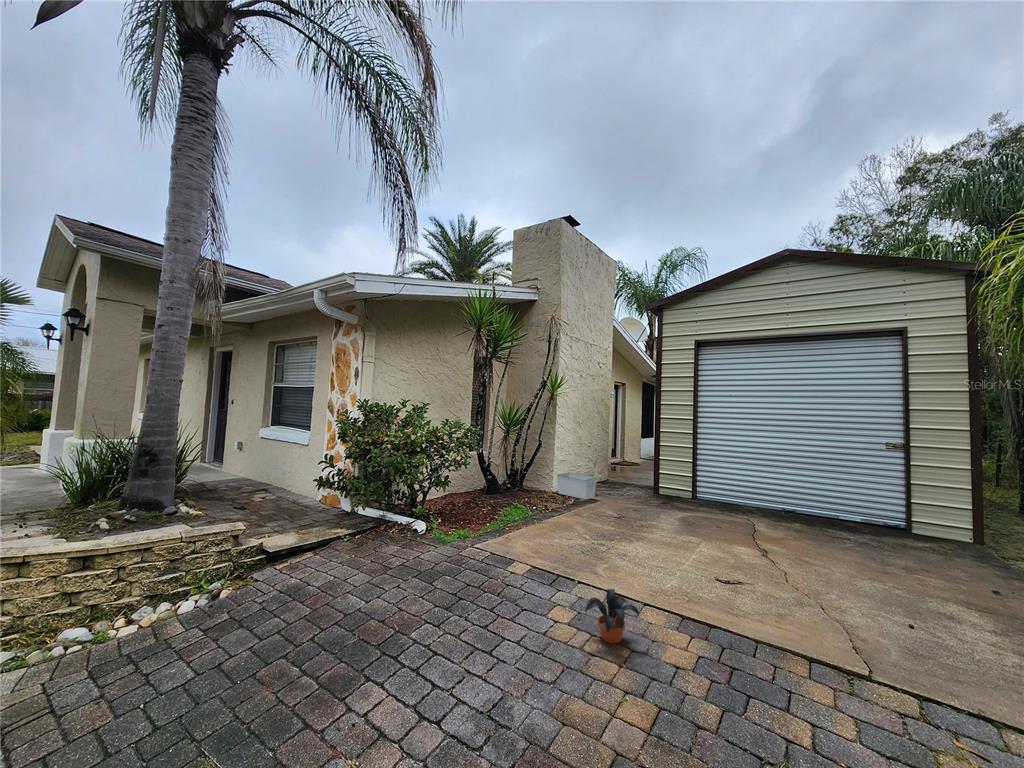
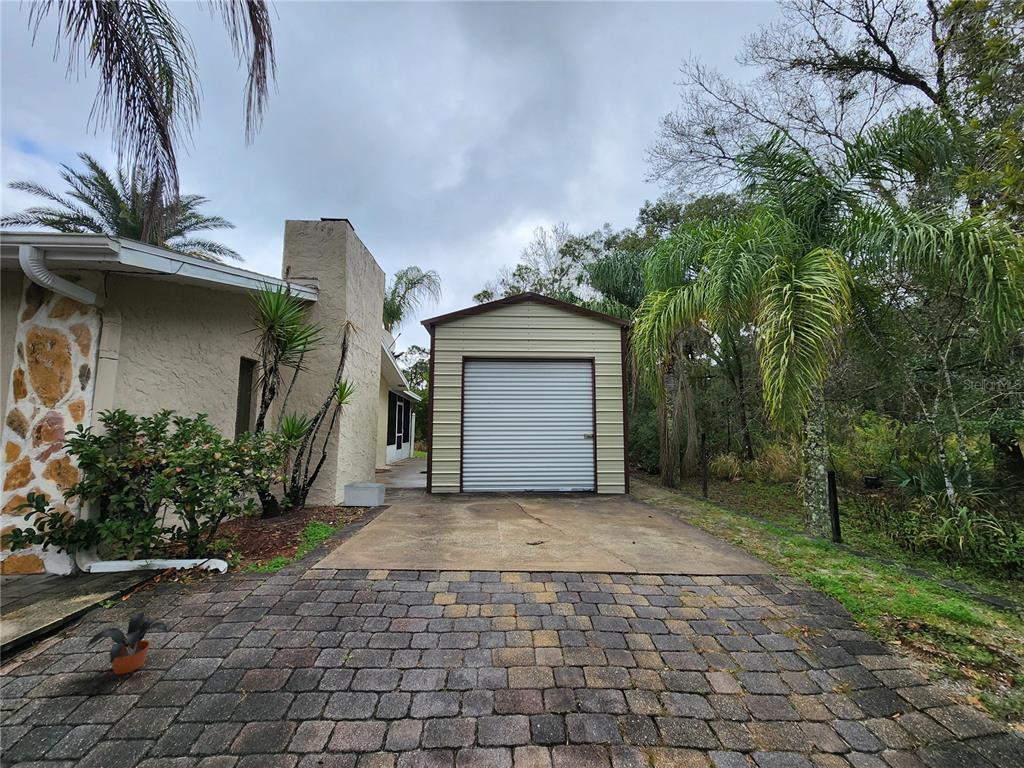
potted plant: present [585,589,639,643] -> present [86,612,168,674]

